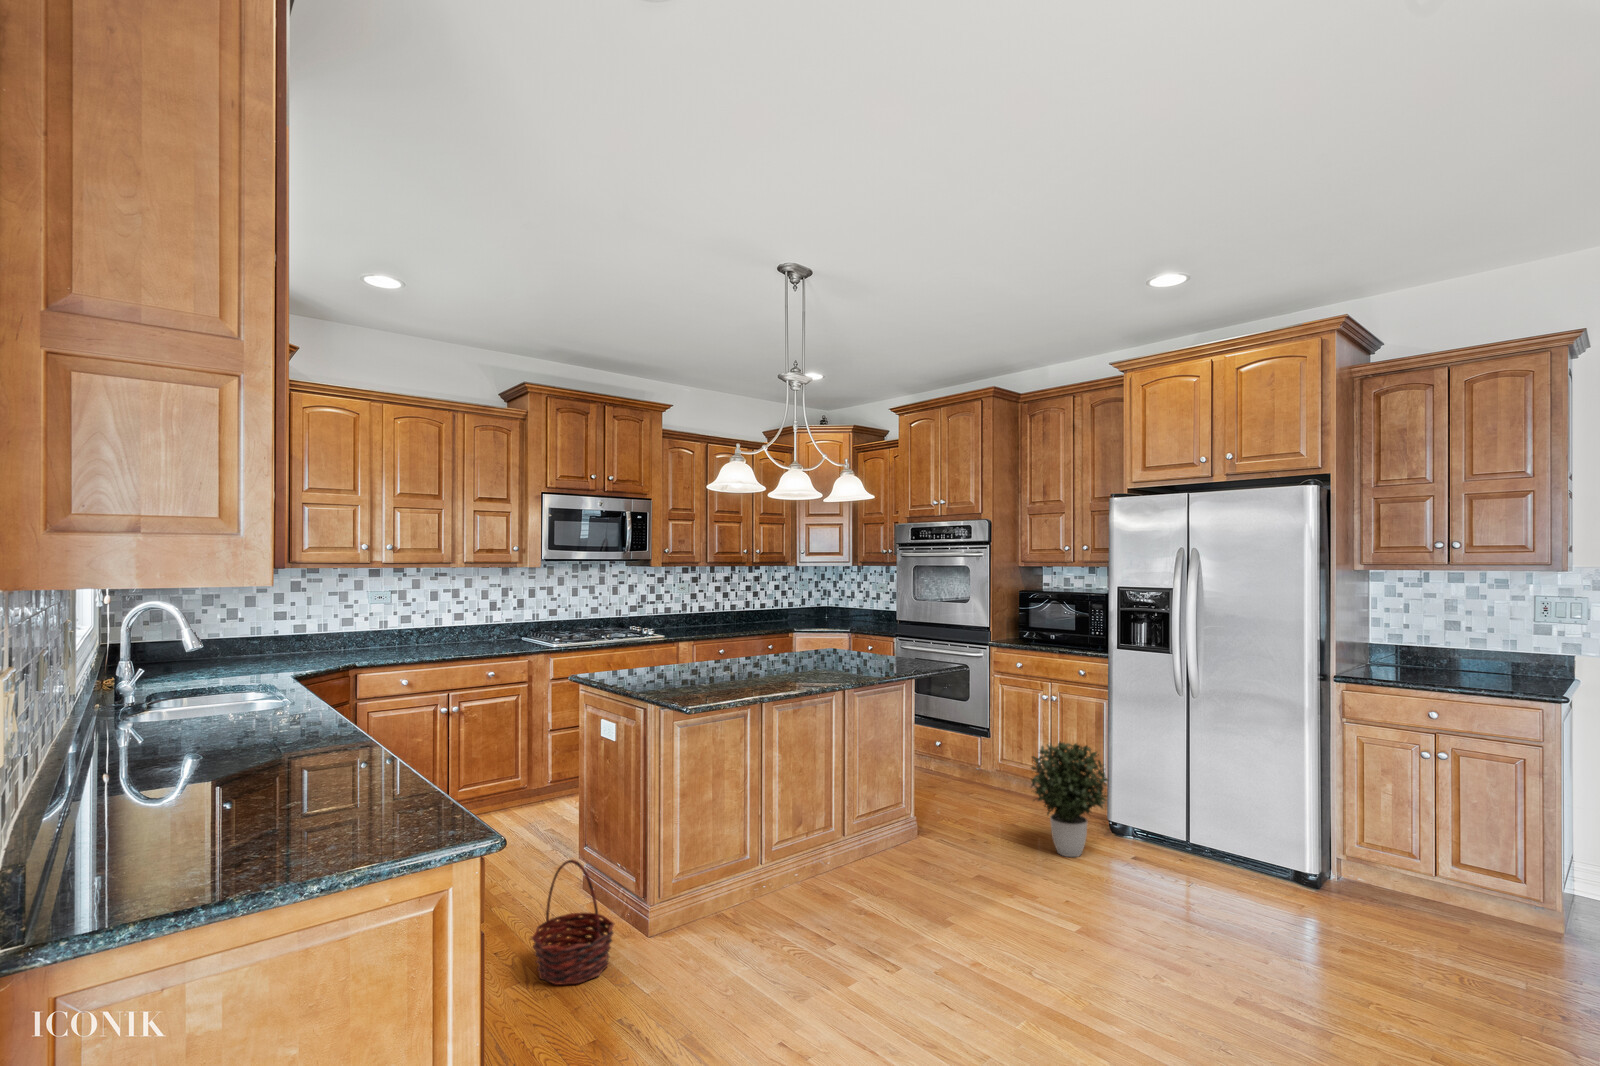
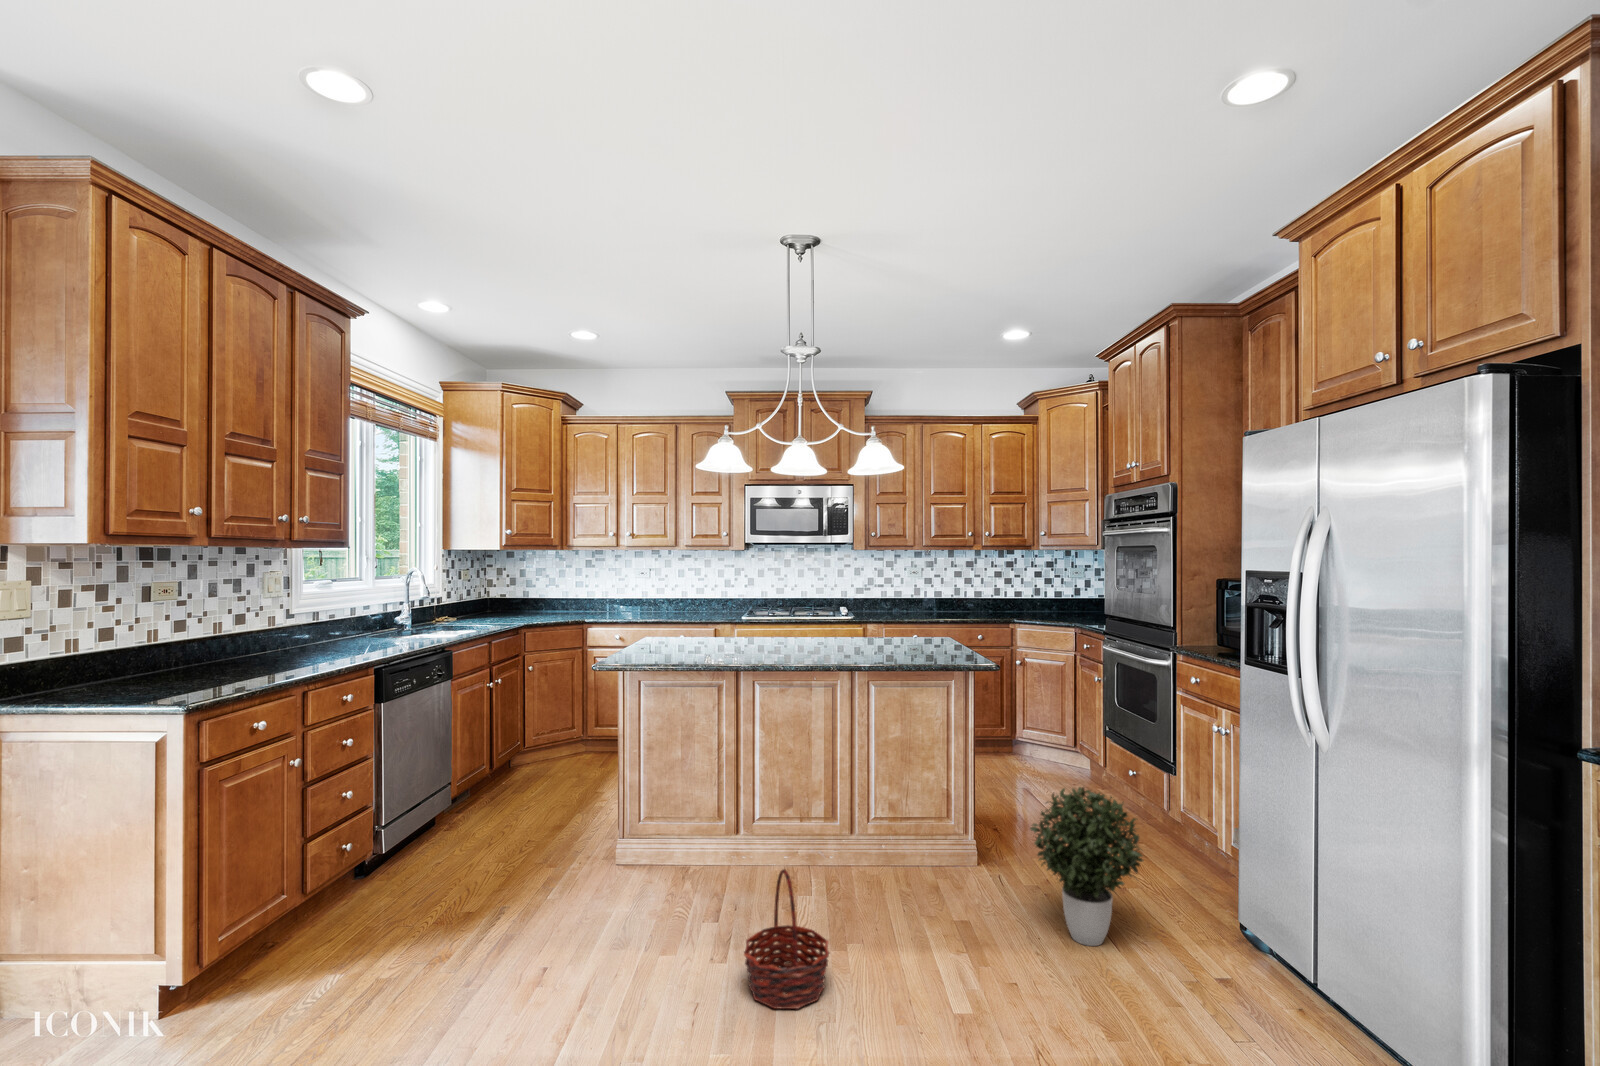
basket: present [532,860,614,985] -> present [744,869,829,1009]

